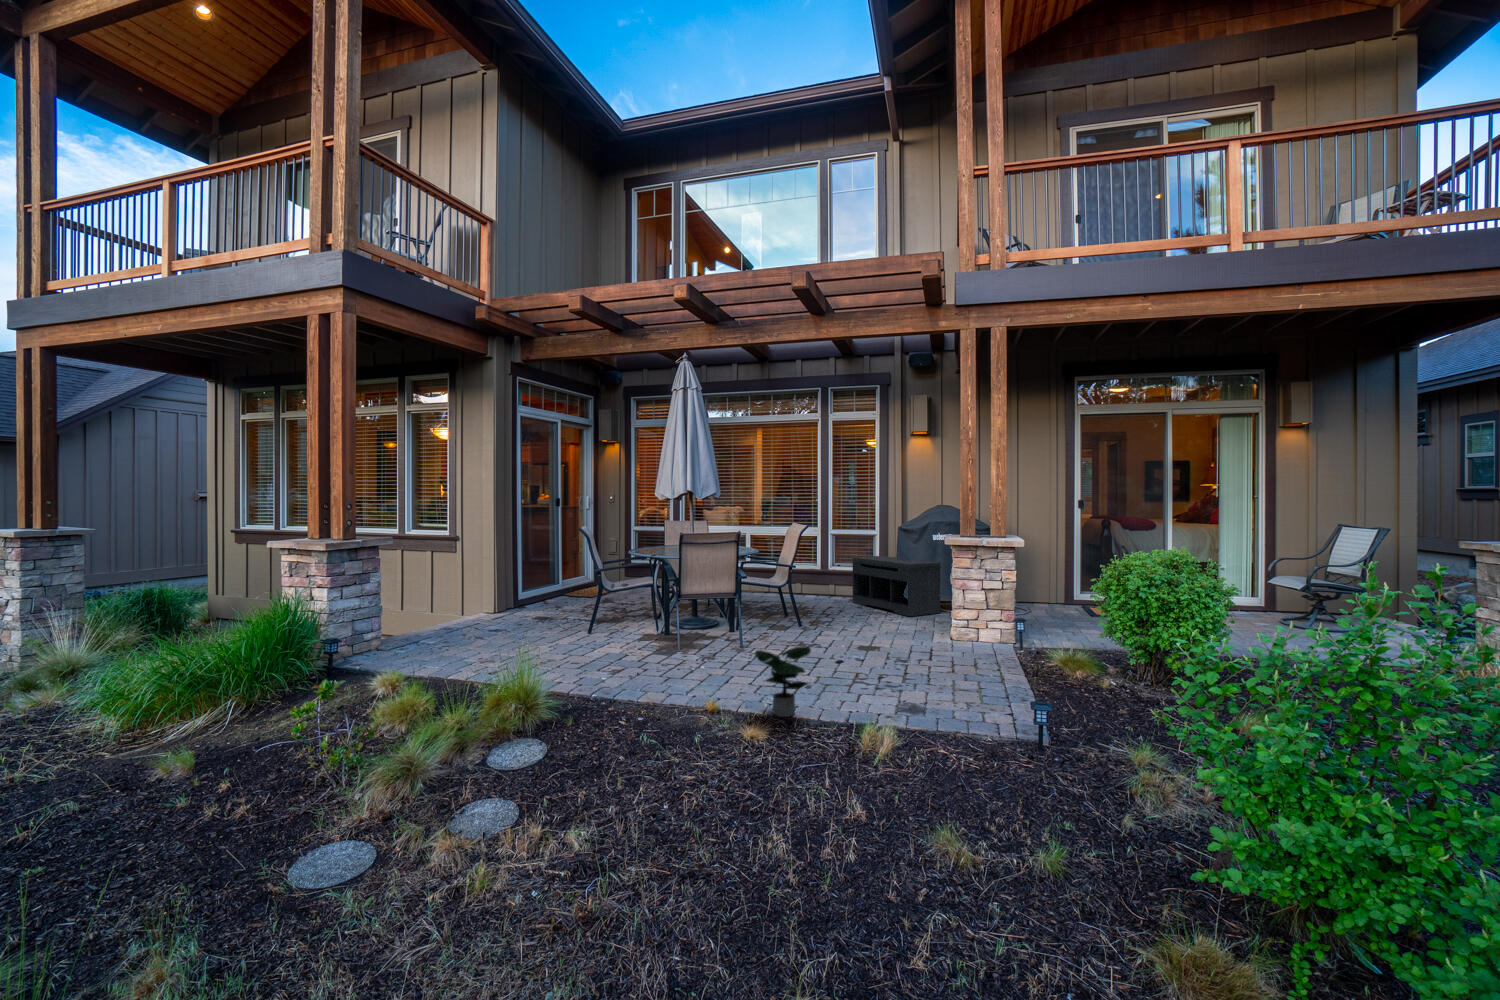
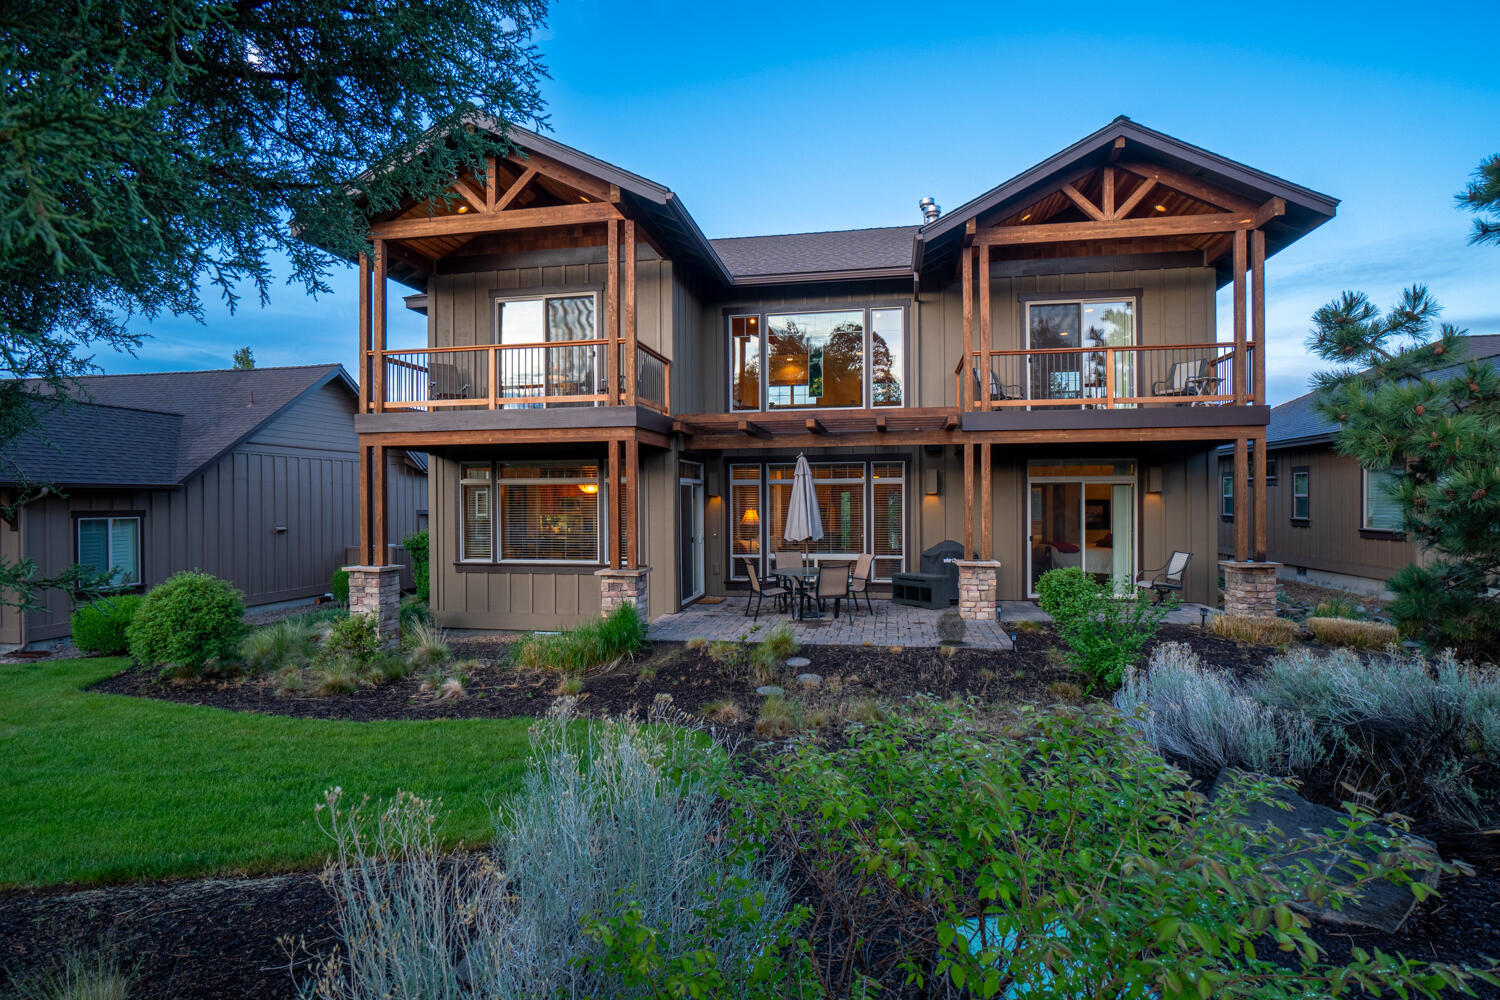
woven basket: none [873,639,935,711] -> present [937,612,966,643]
potted plant: present [755,647,811,717] -> none [886,615,912,647]

